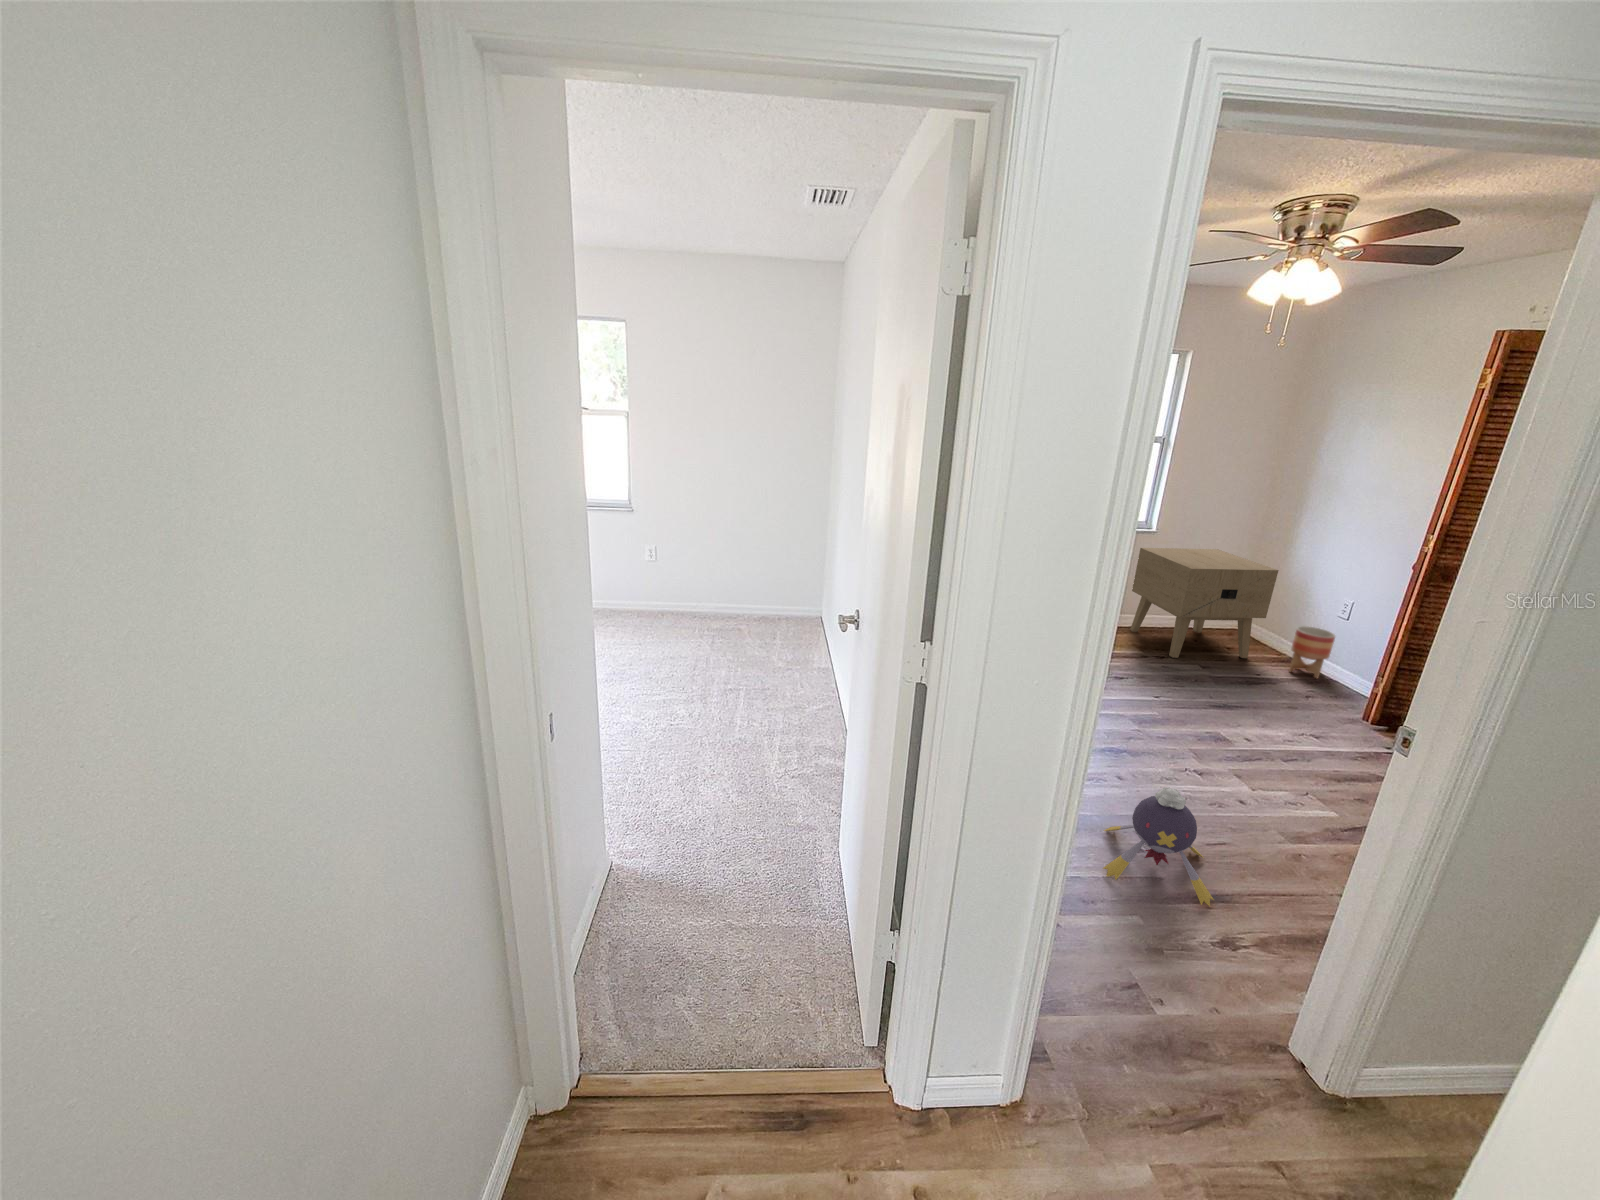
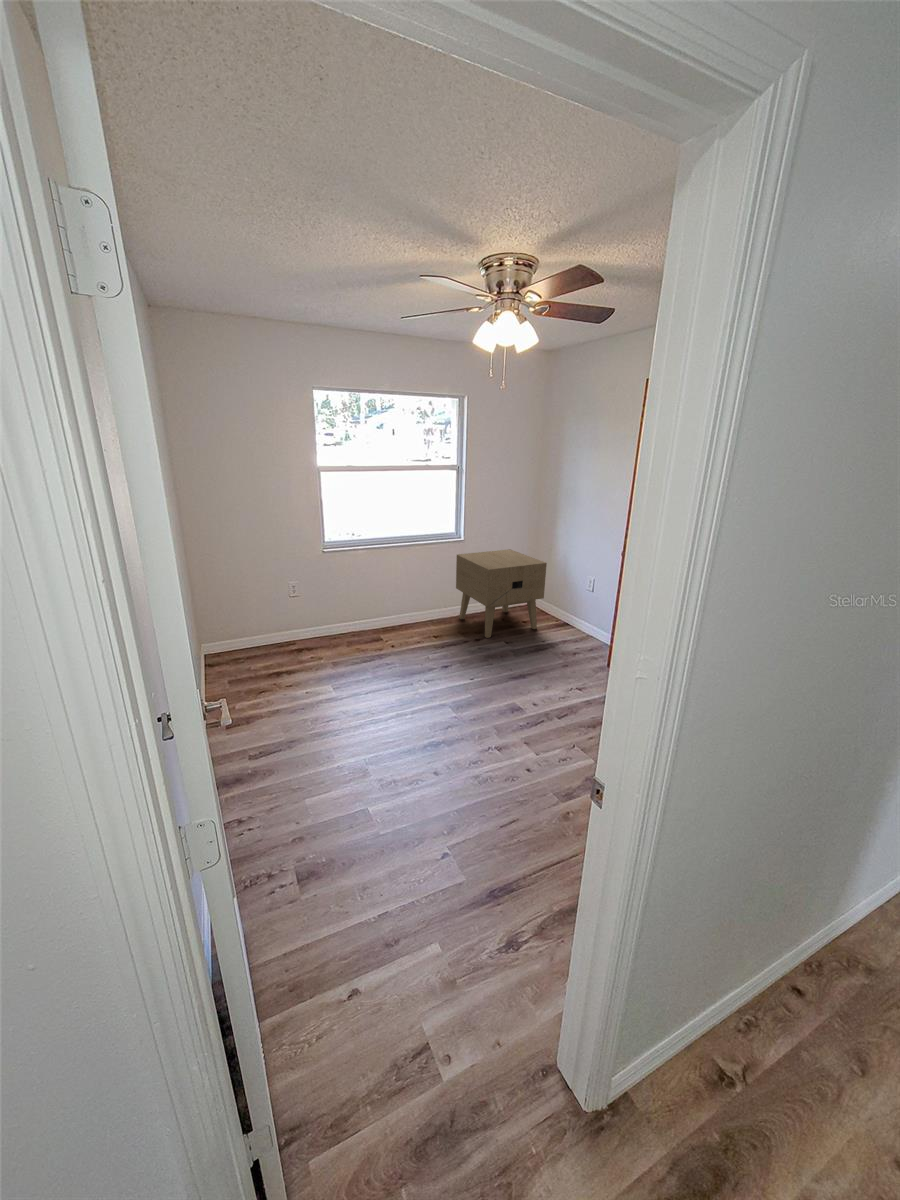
planter: present [1289,626,1335,679] -> none [562,601,586,637]
plush toy: present [1103,787,1214,906] -> none [410,798,503,905]

